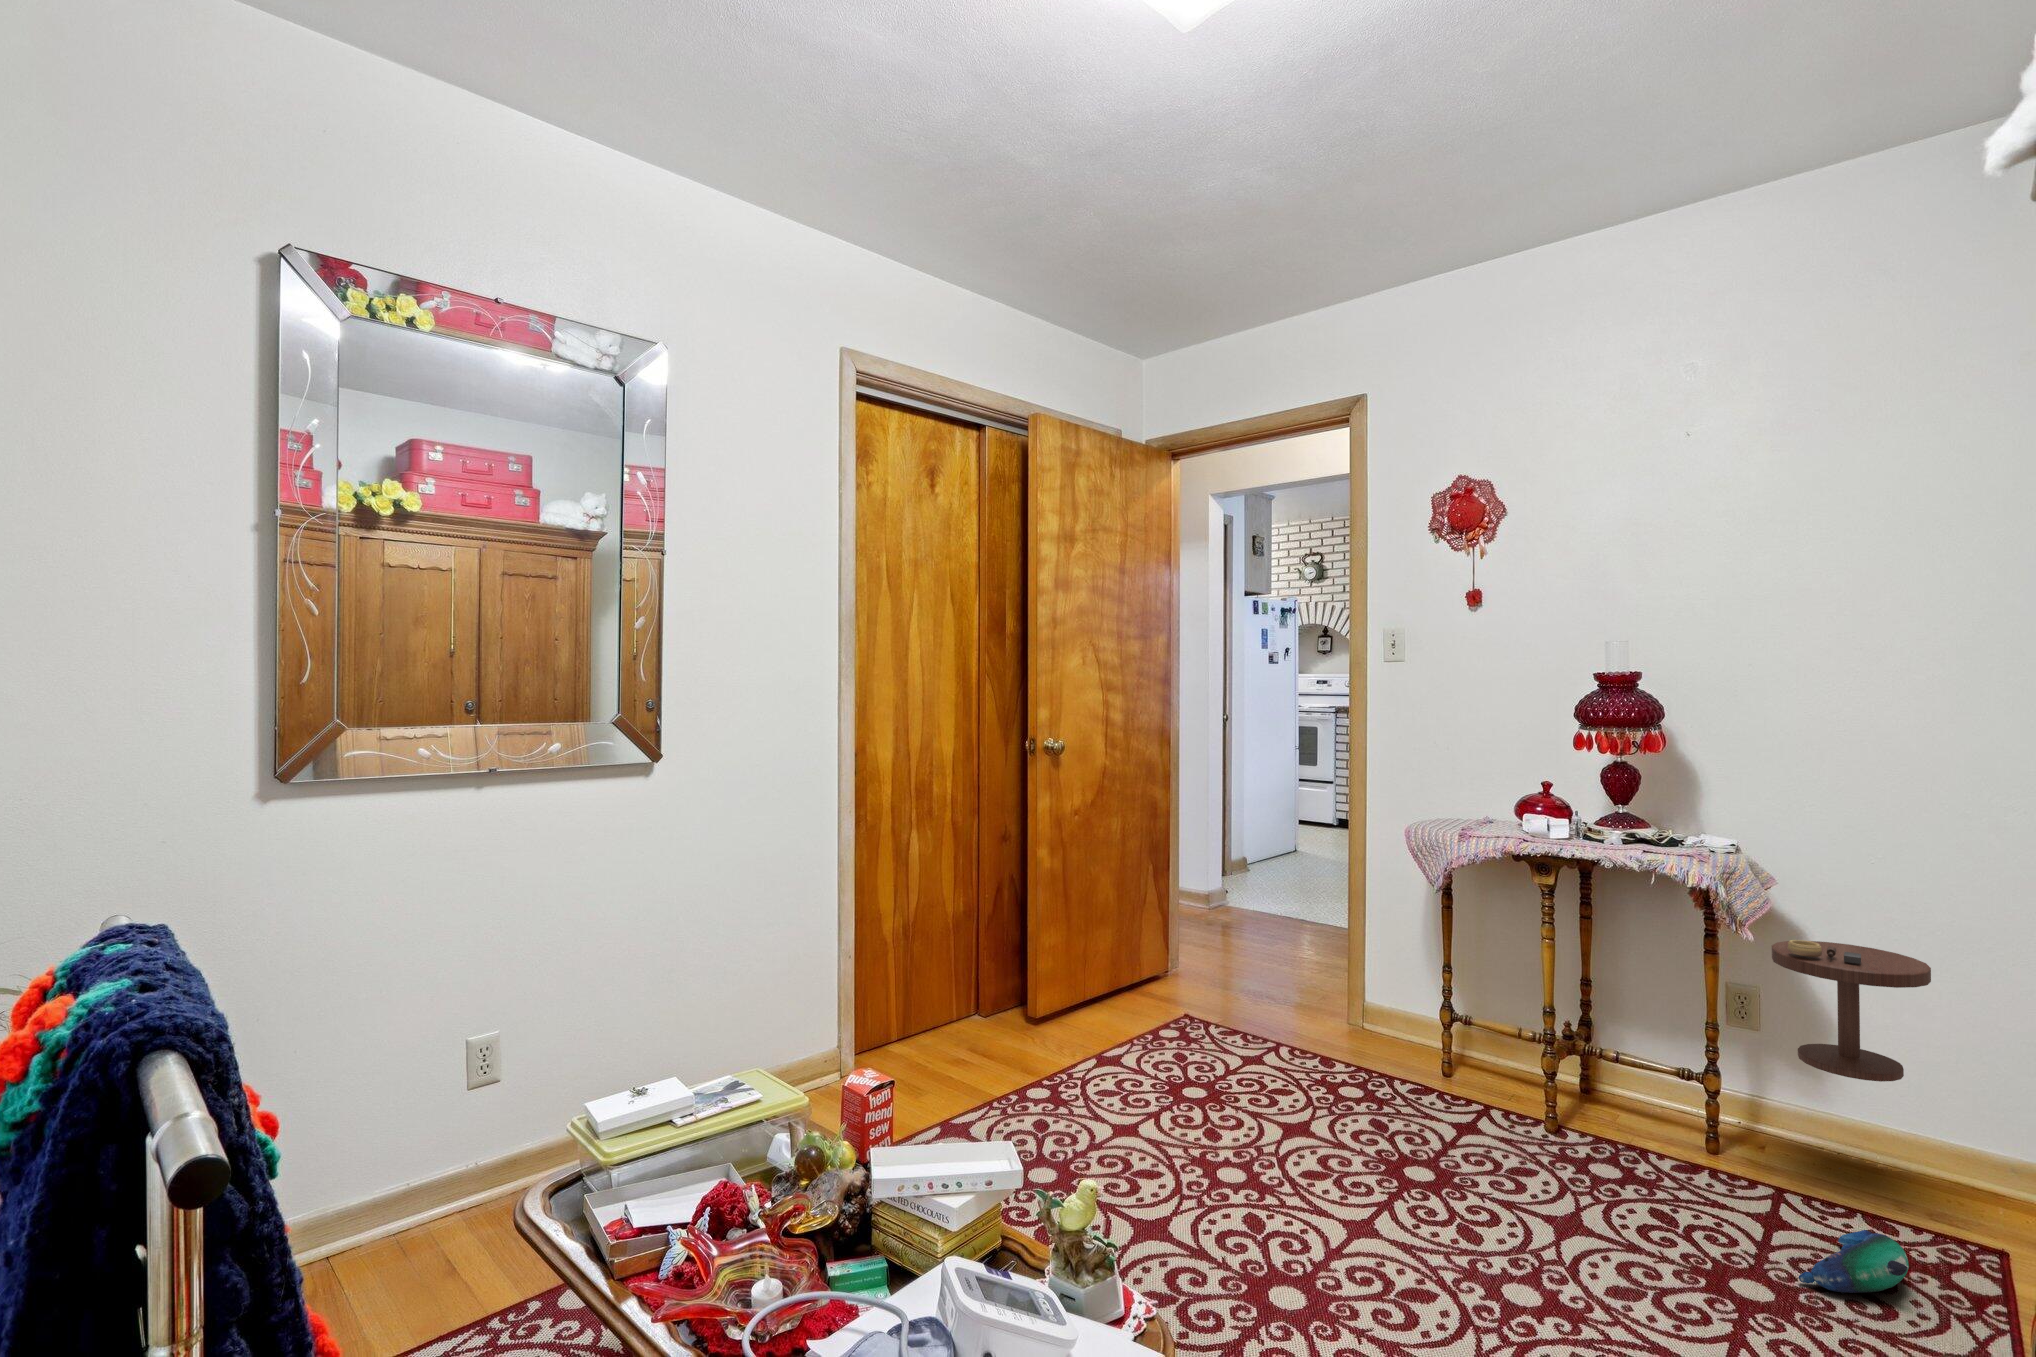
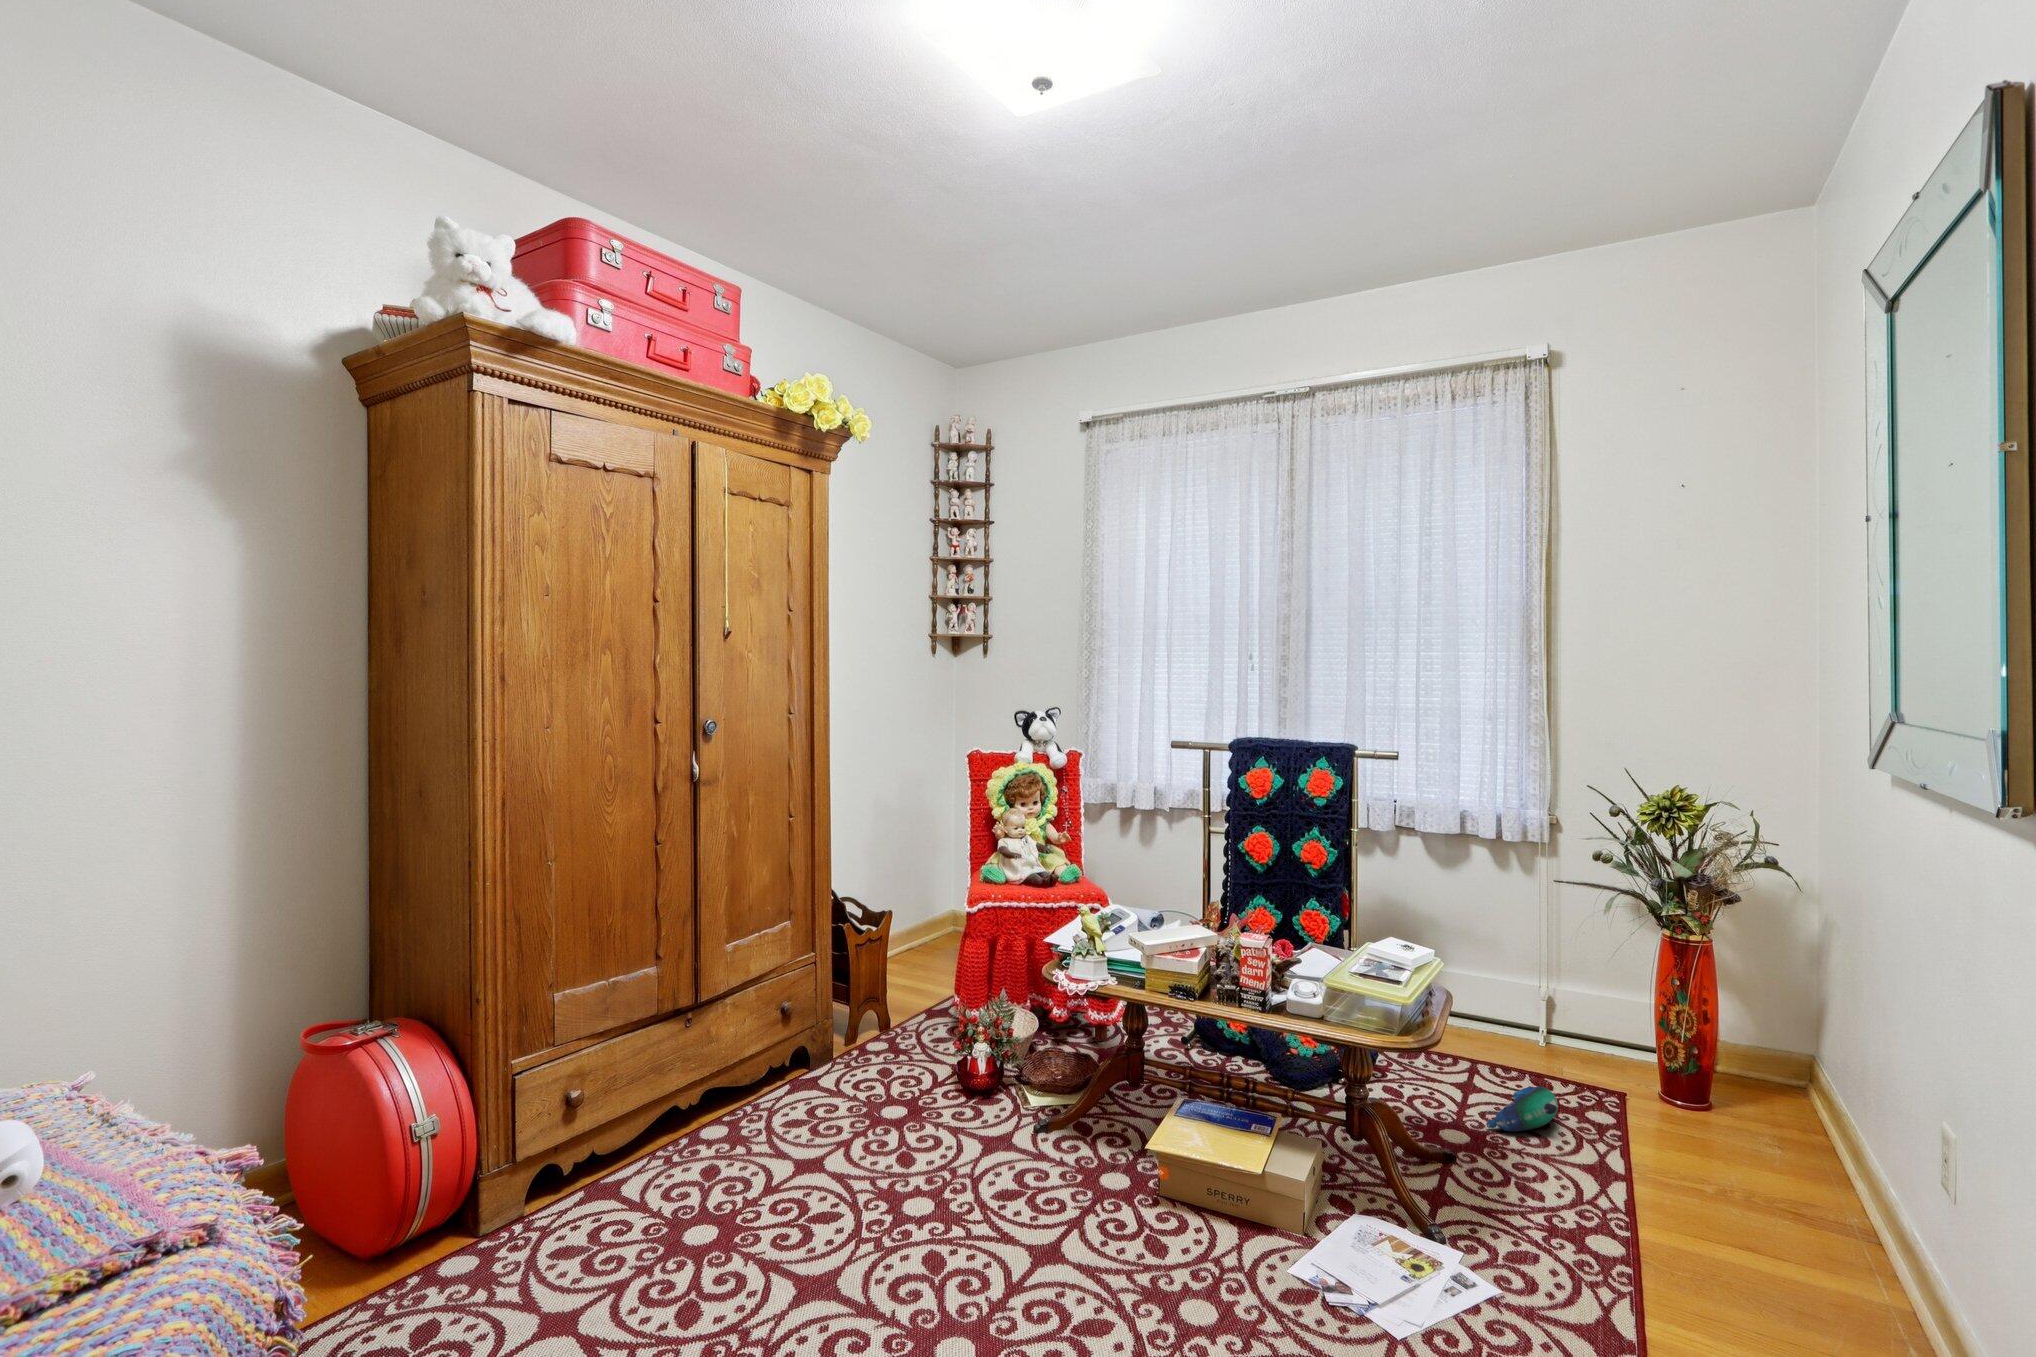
side table: present [1772,940,1931,1169] -> none [1470,871,1576,1047]

